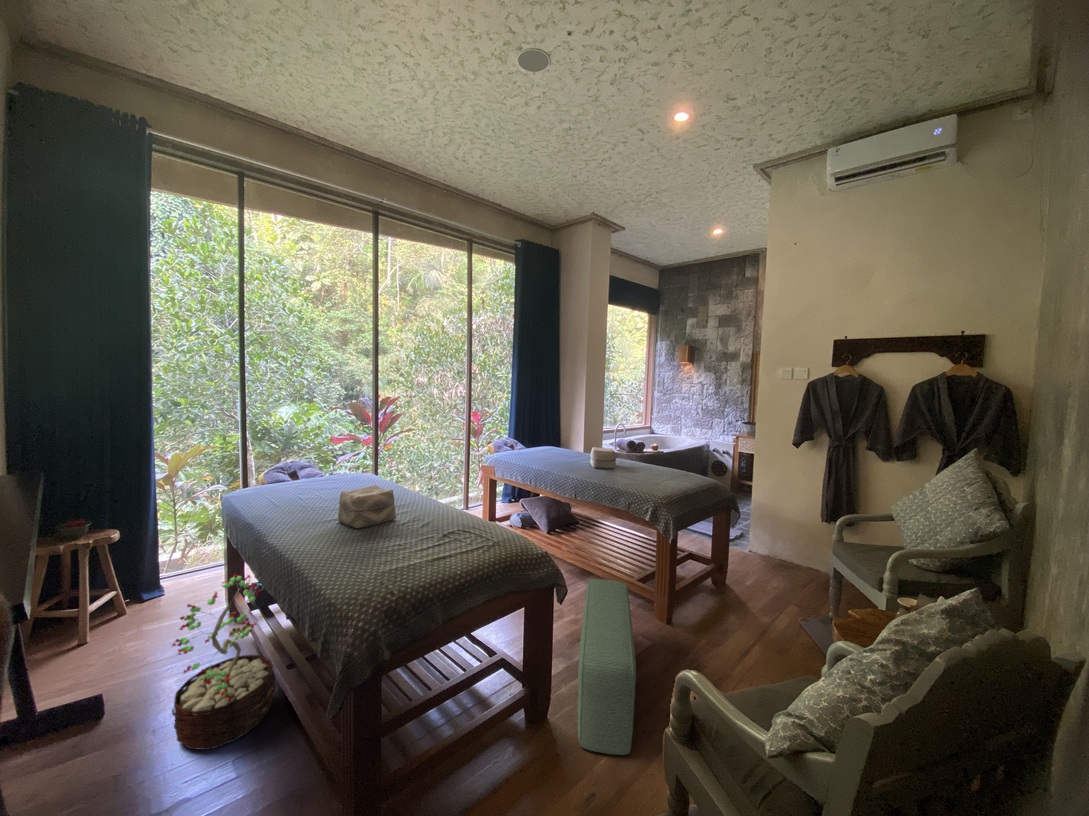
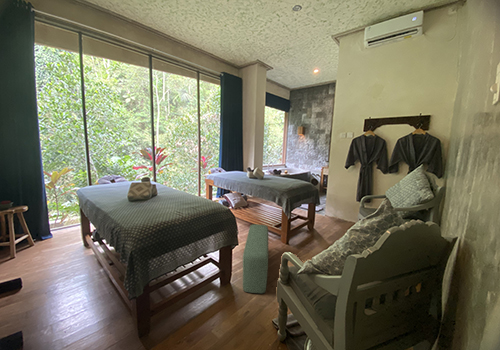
decorative plant: present [172,575,276,750] -> none [52,221,106,298]

